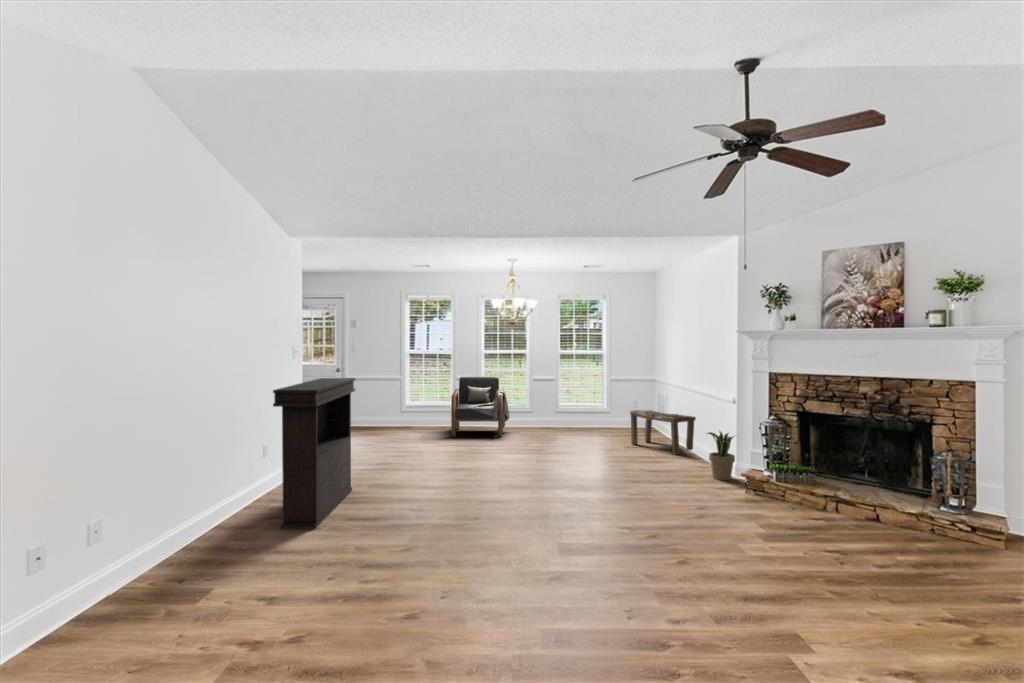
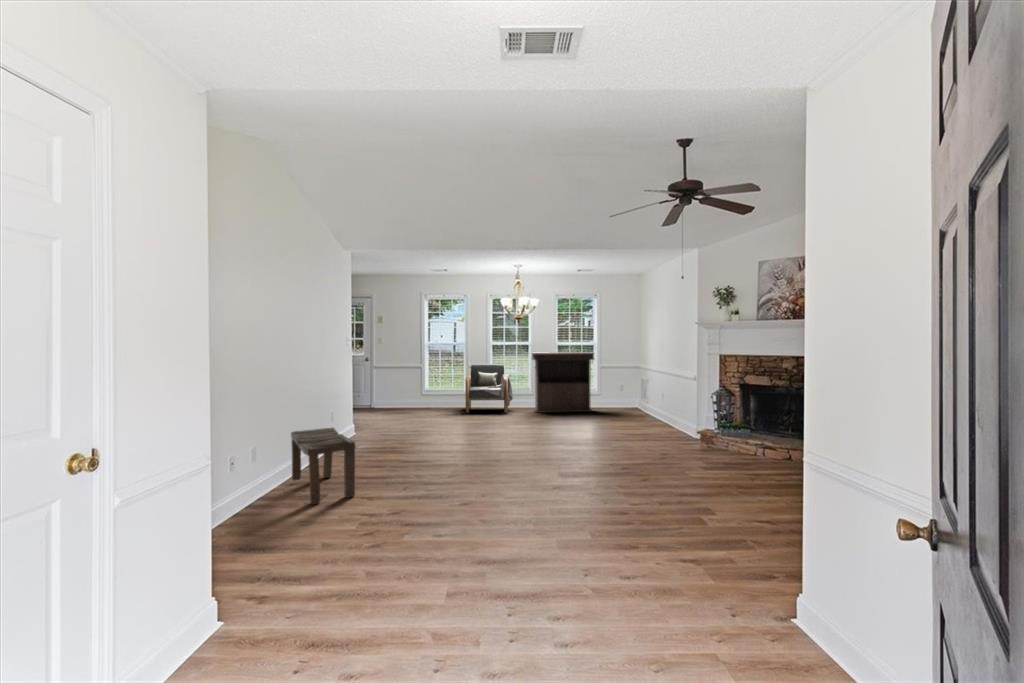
console table: present [273,378,355,529] -> present [532,352,594,413]
bench: present [630,410,696,455] -> present [291,428,355,505]
potted plant: present [707,432,735,480] -> none [671,400,696,439]

